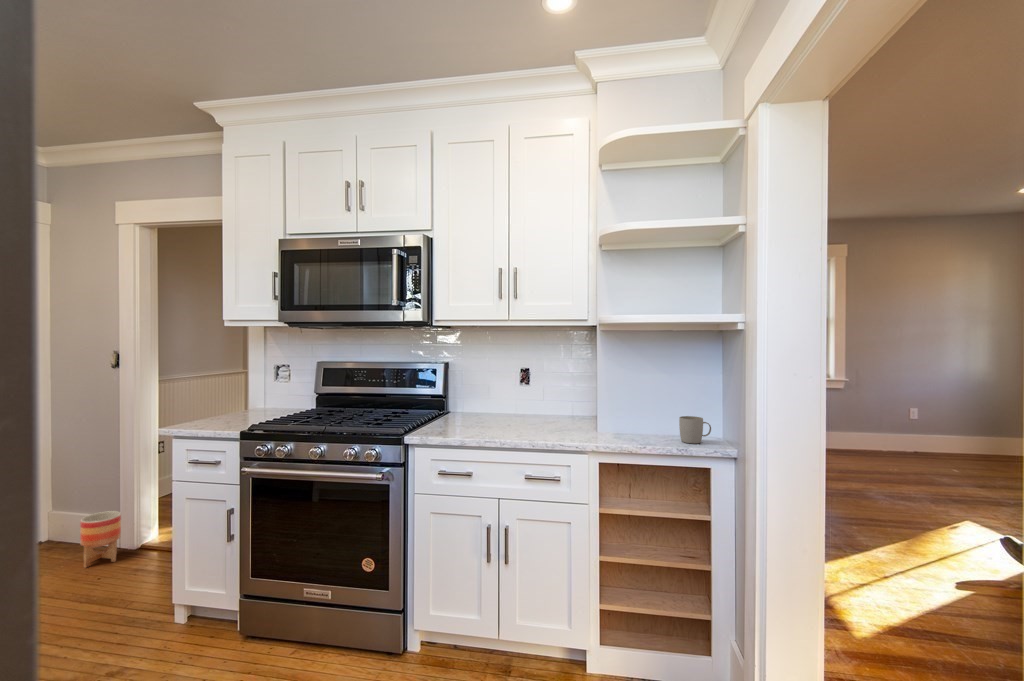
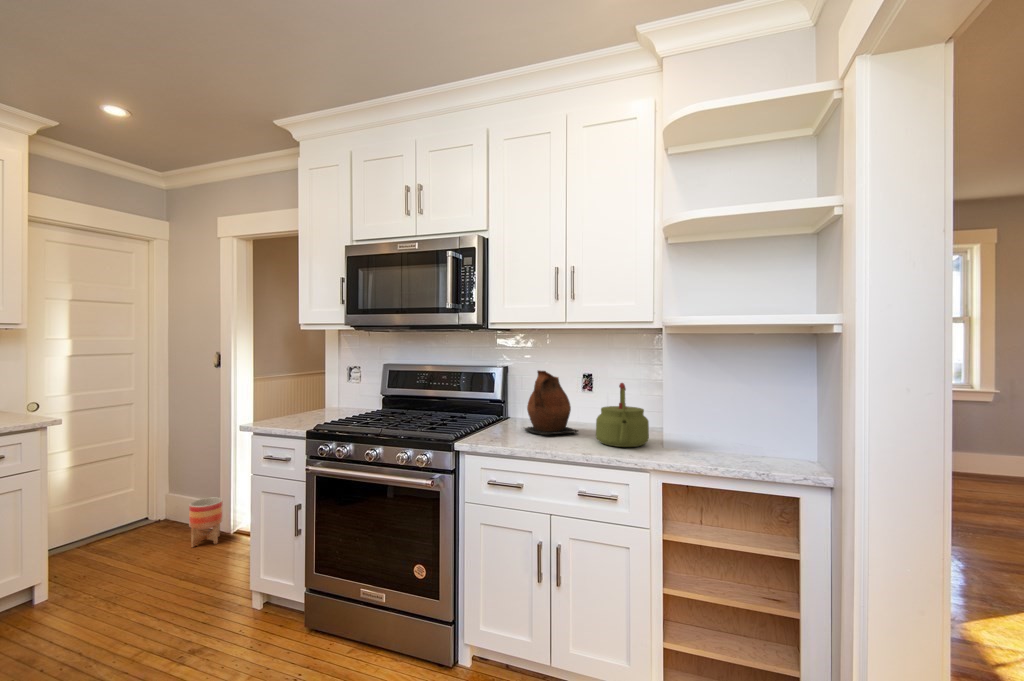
ceramic pitcher: none [464,365,519,425] -> present [525,370,578,434]
kettle: none [537,375,584,434] -> present [596,383,649,447]
mug: present [679,416,711,444] -> none [759,433,800,466]

